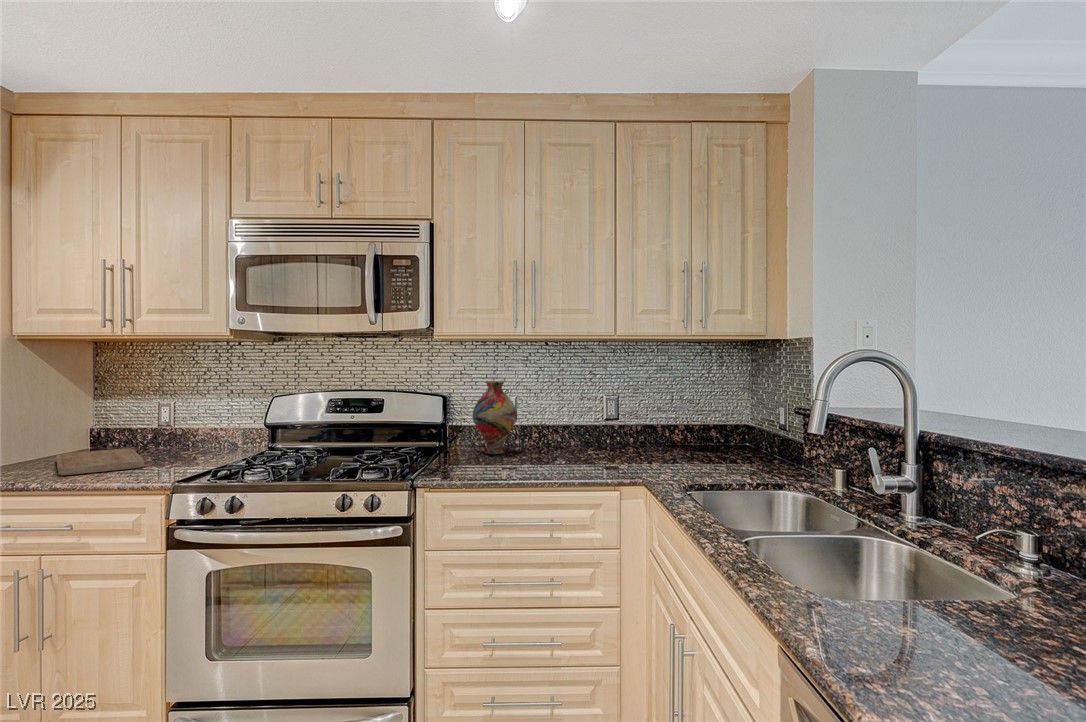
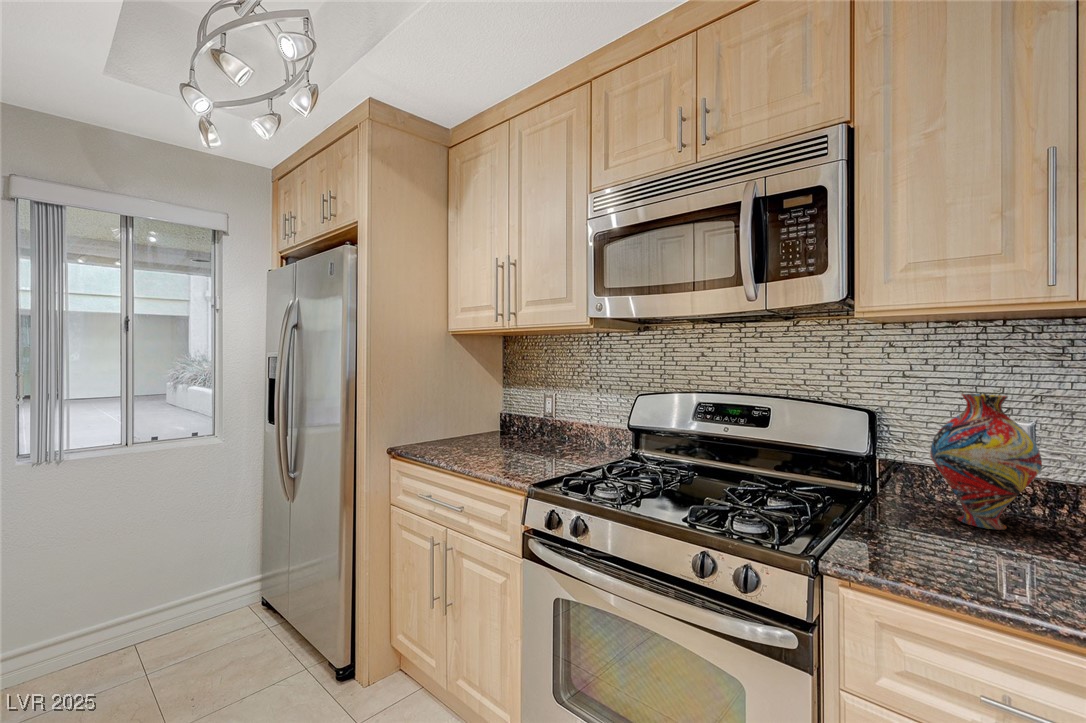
cutting board: present [56,448,144,475] -> none [450,433,522,458]

